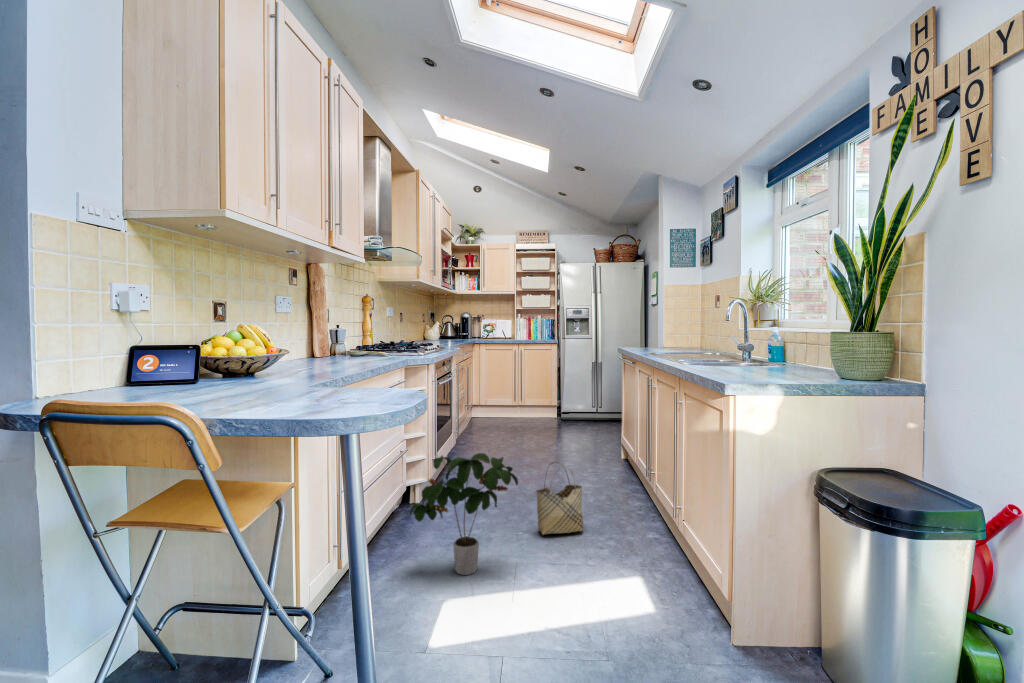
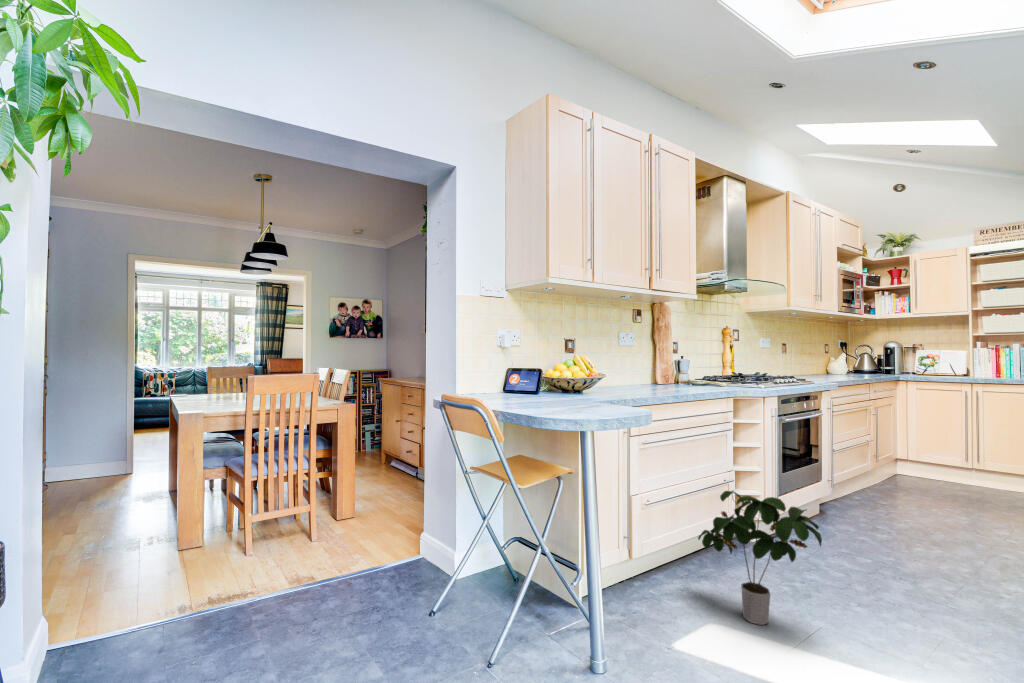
woven basket: present [536,461,583,535] -> none [878,542,966,652]

